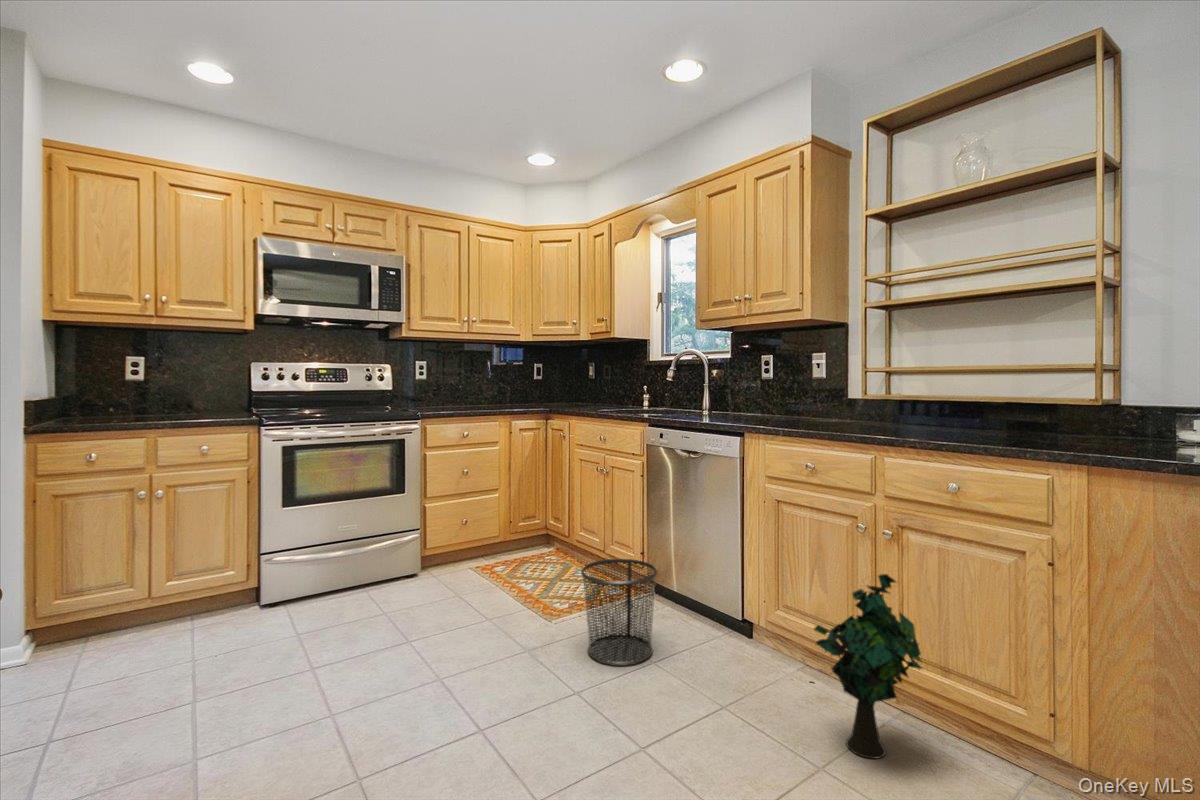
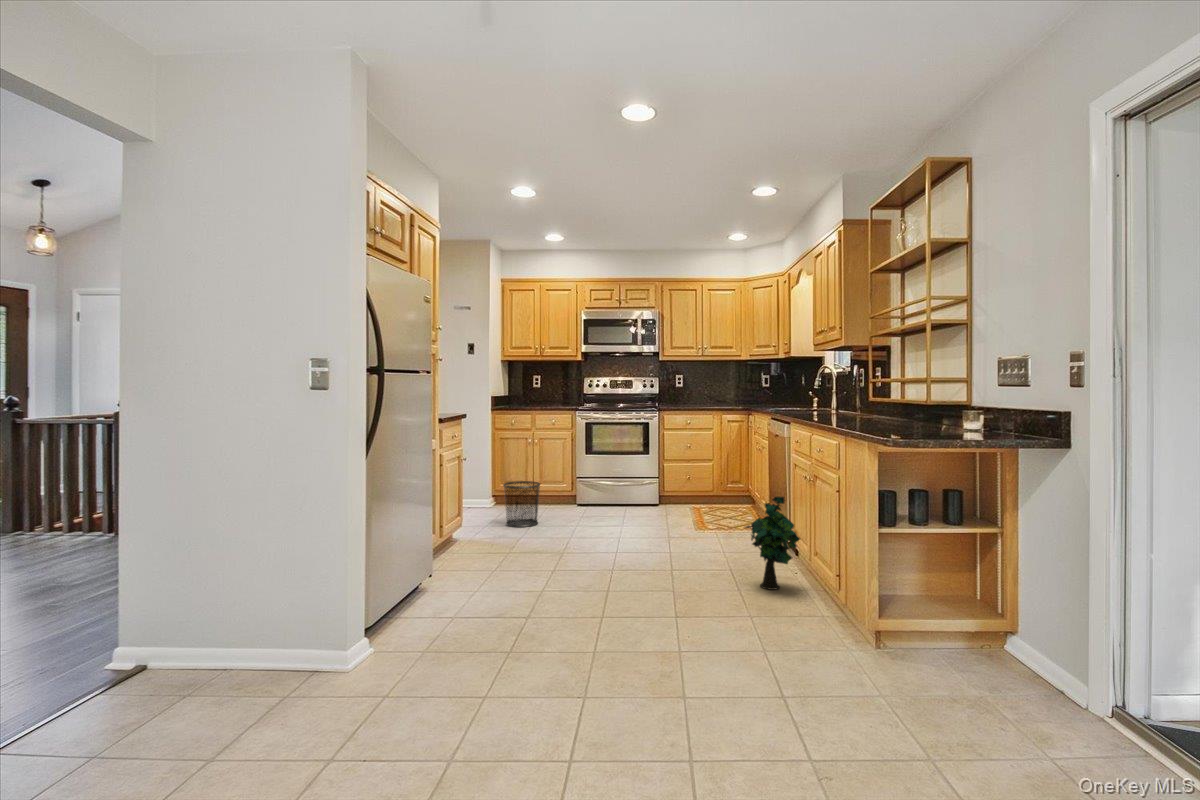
waste bin: present [581,559,657,666] -> present [503,481,540,527]

